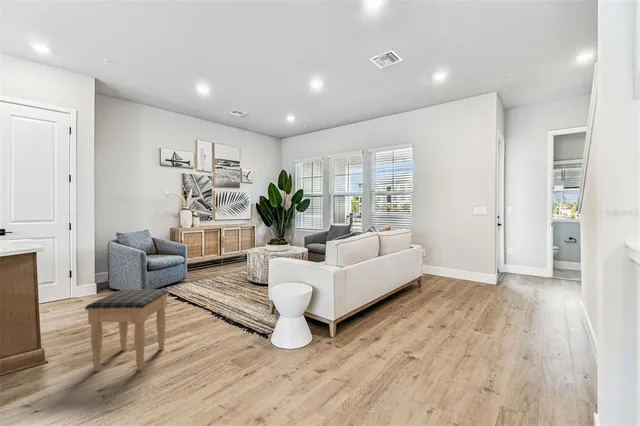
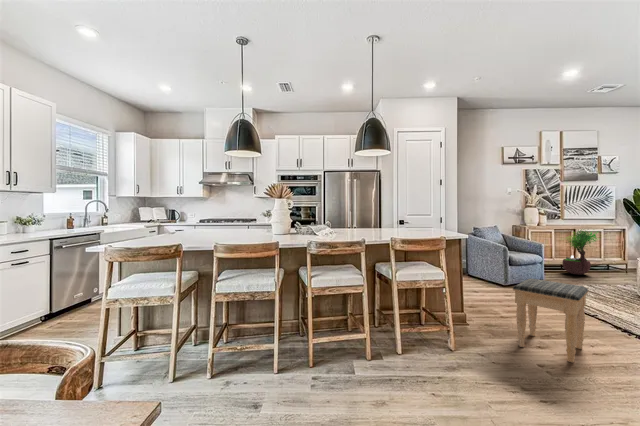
potted tree: none [209,227,234,269] -> present [563,229,597,275]

